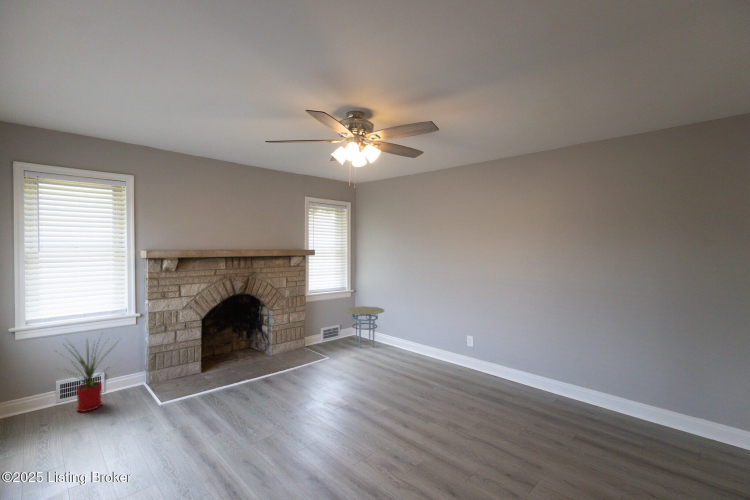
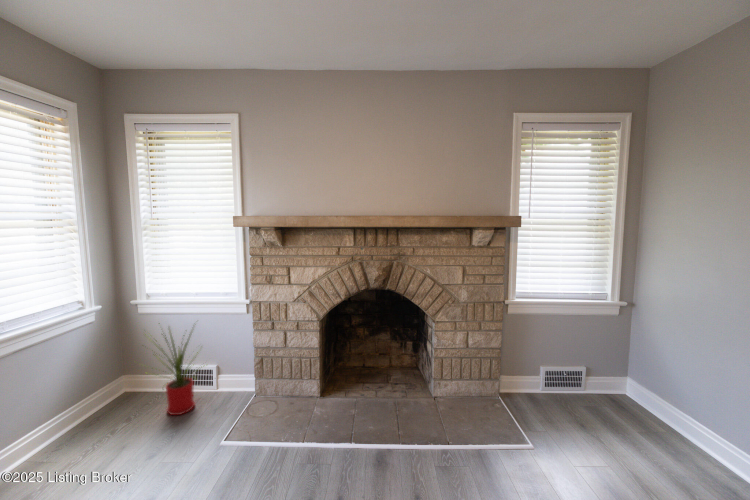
side table: present [346,306,384,348] -> none [591,341,711,455]

